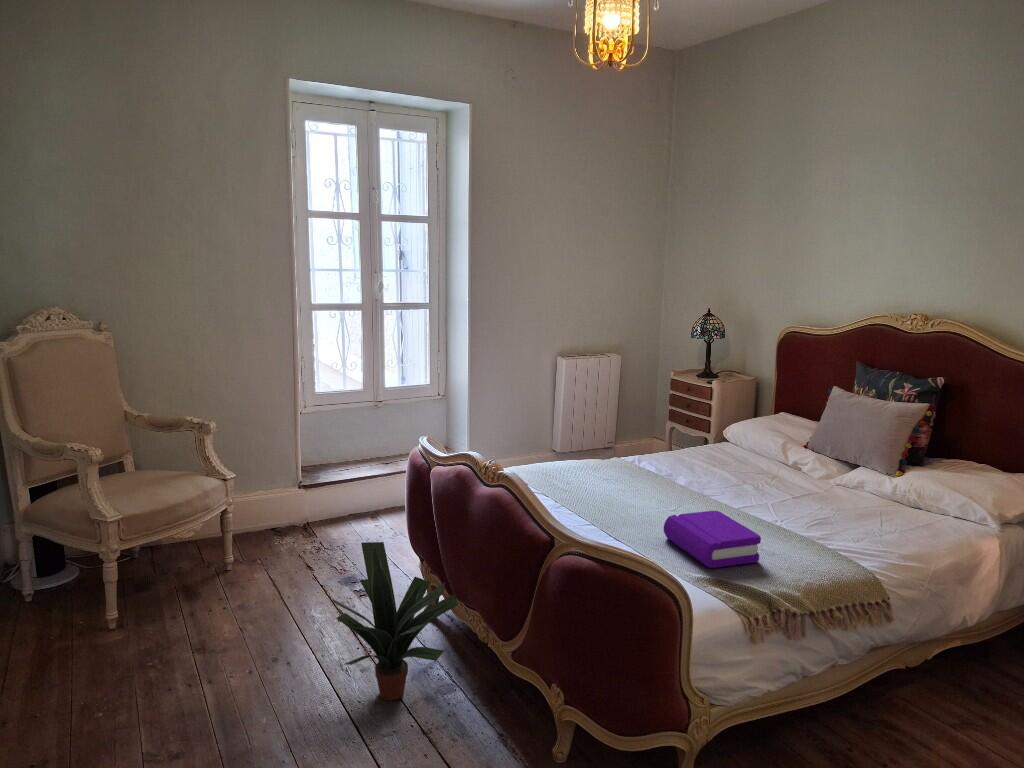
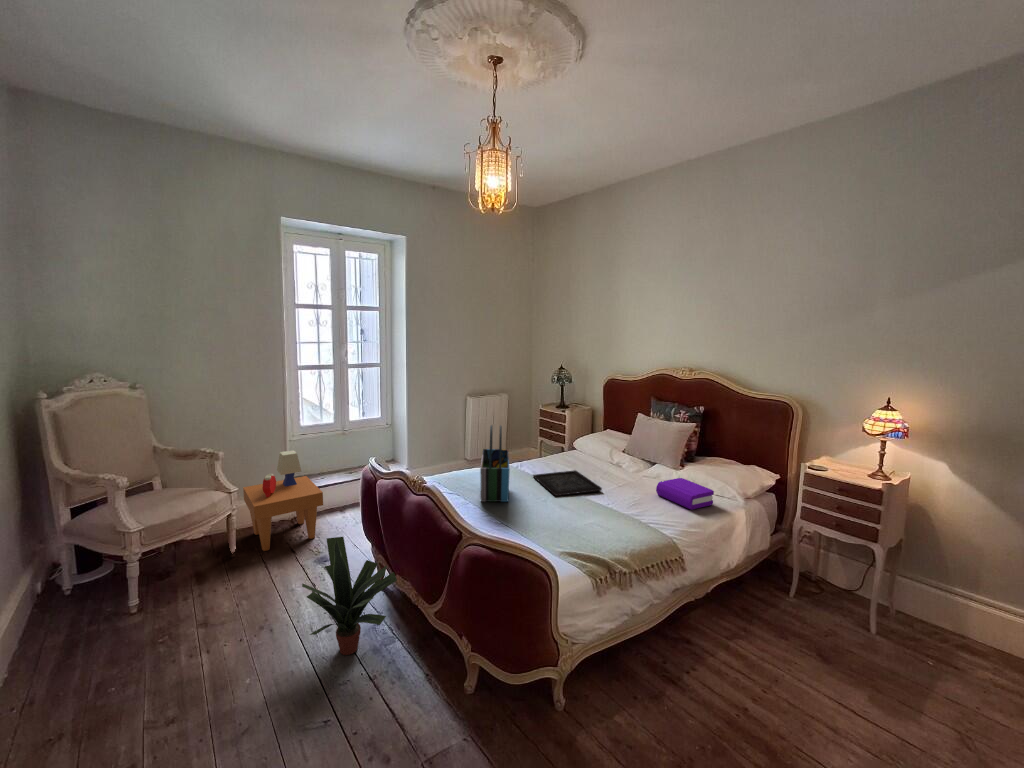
tote bag: none [578,394,623,508] -> present [480,425,510,502]
side table: none [240,425,348,563] -> present [243,450,323,551]
tray: none [657,470,766,504] -> present [533,470,602,496]
book: present [664,511,761,568] -> present [656,478,714,510]

